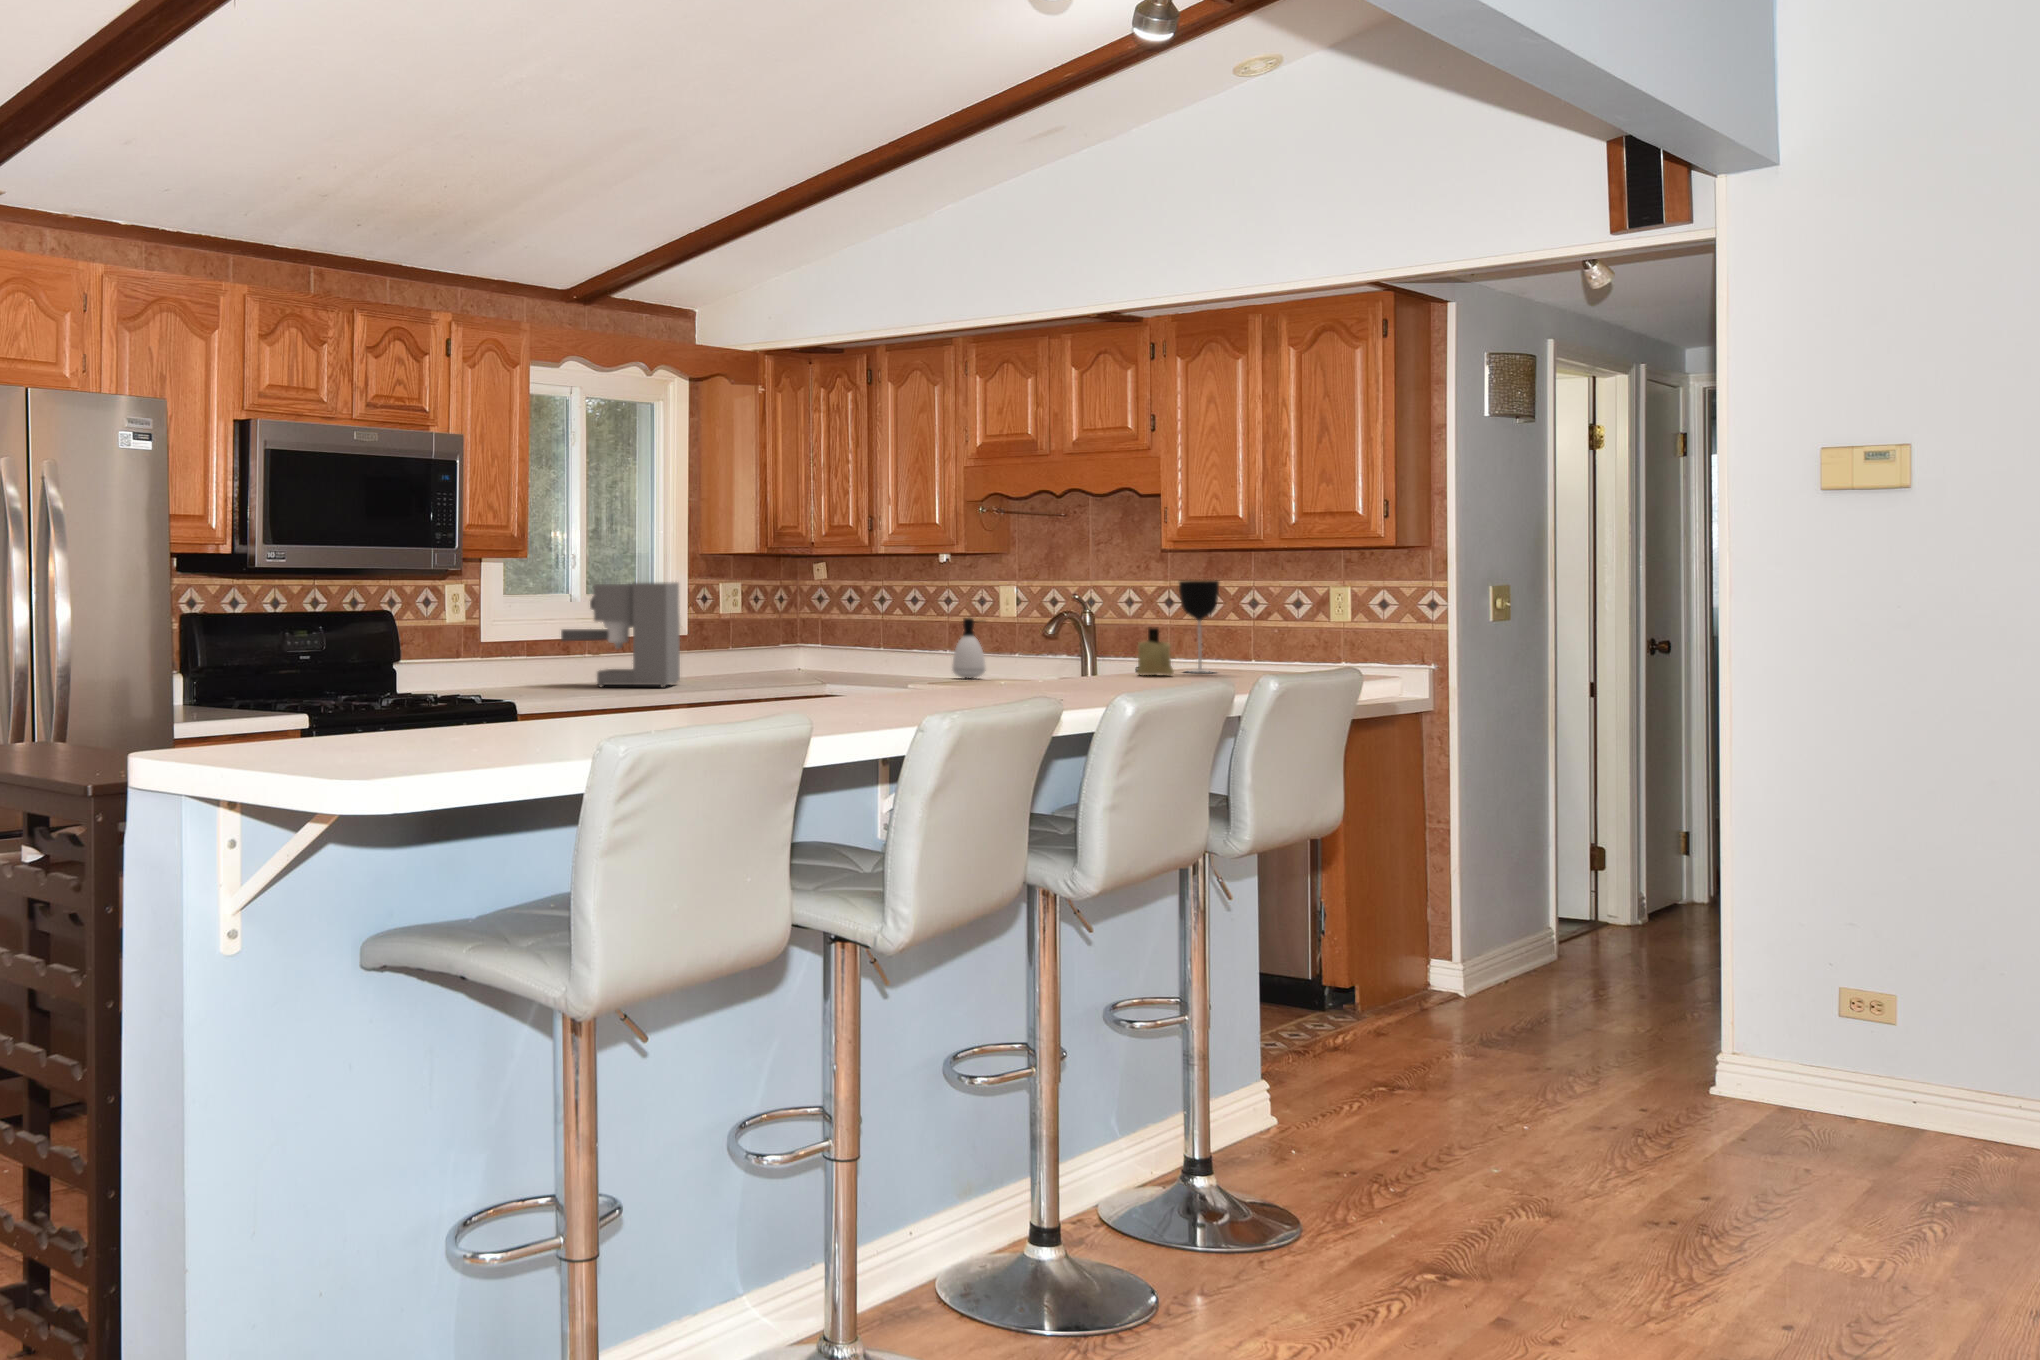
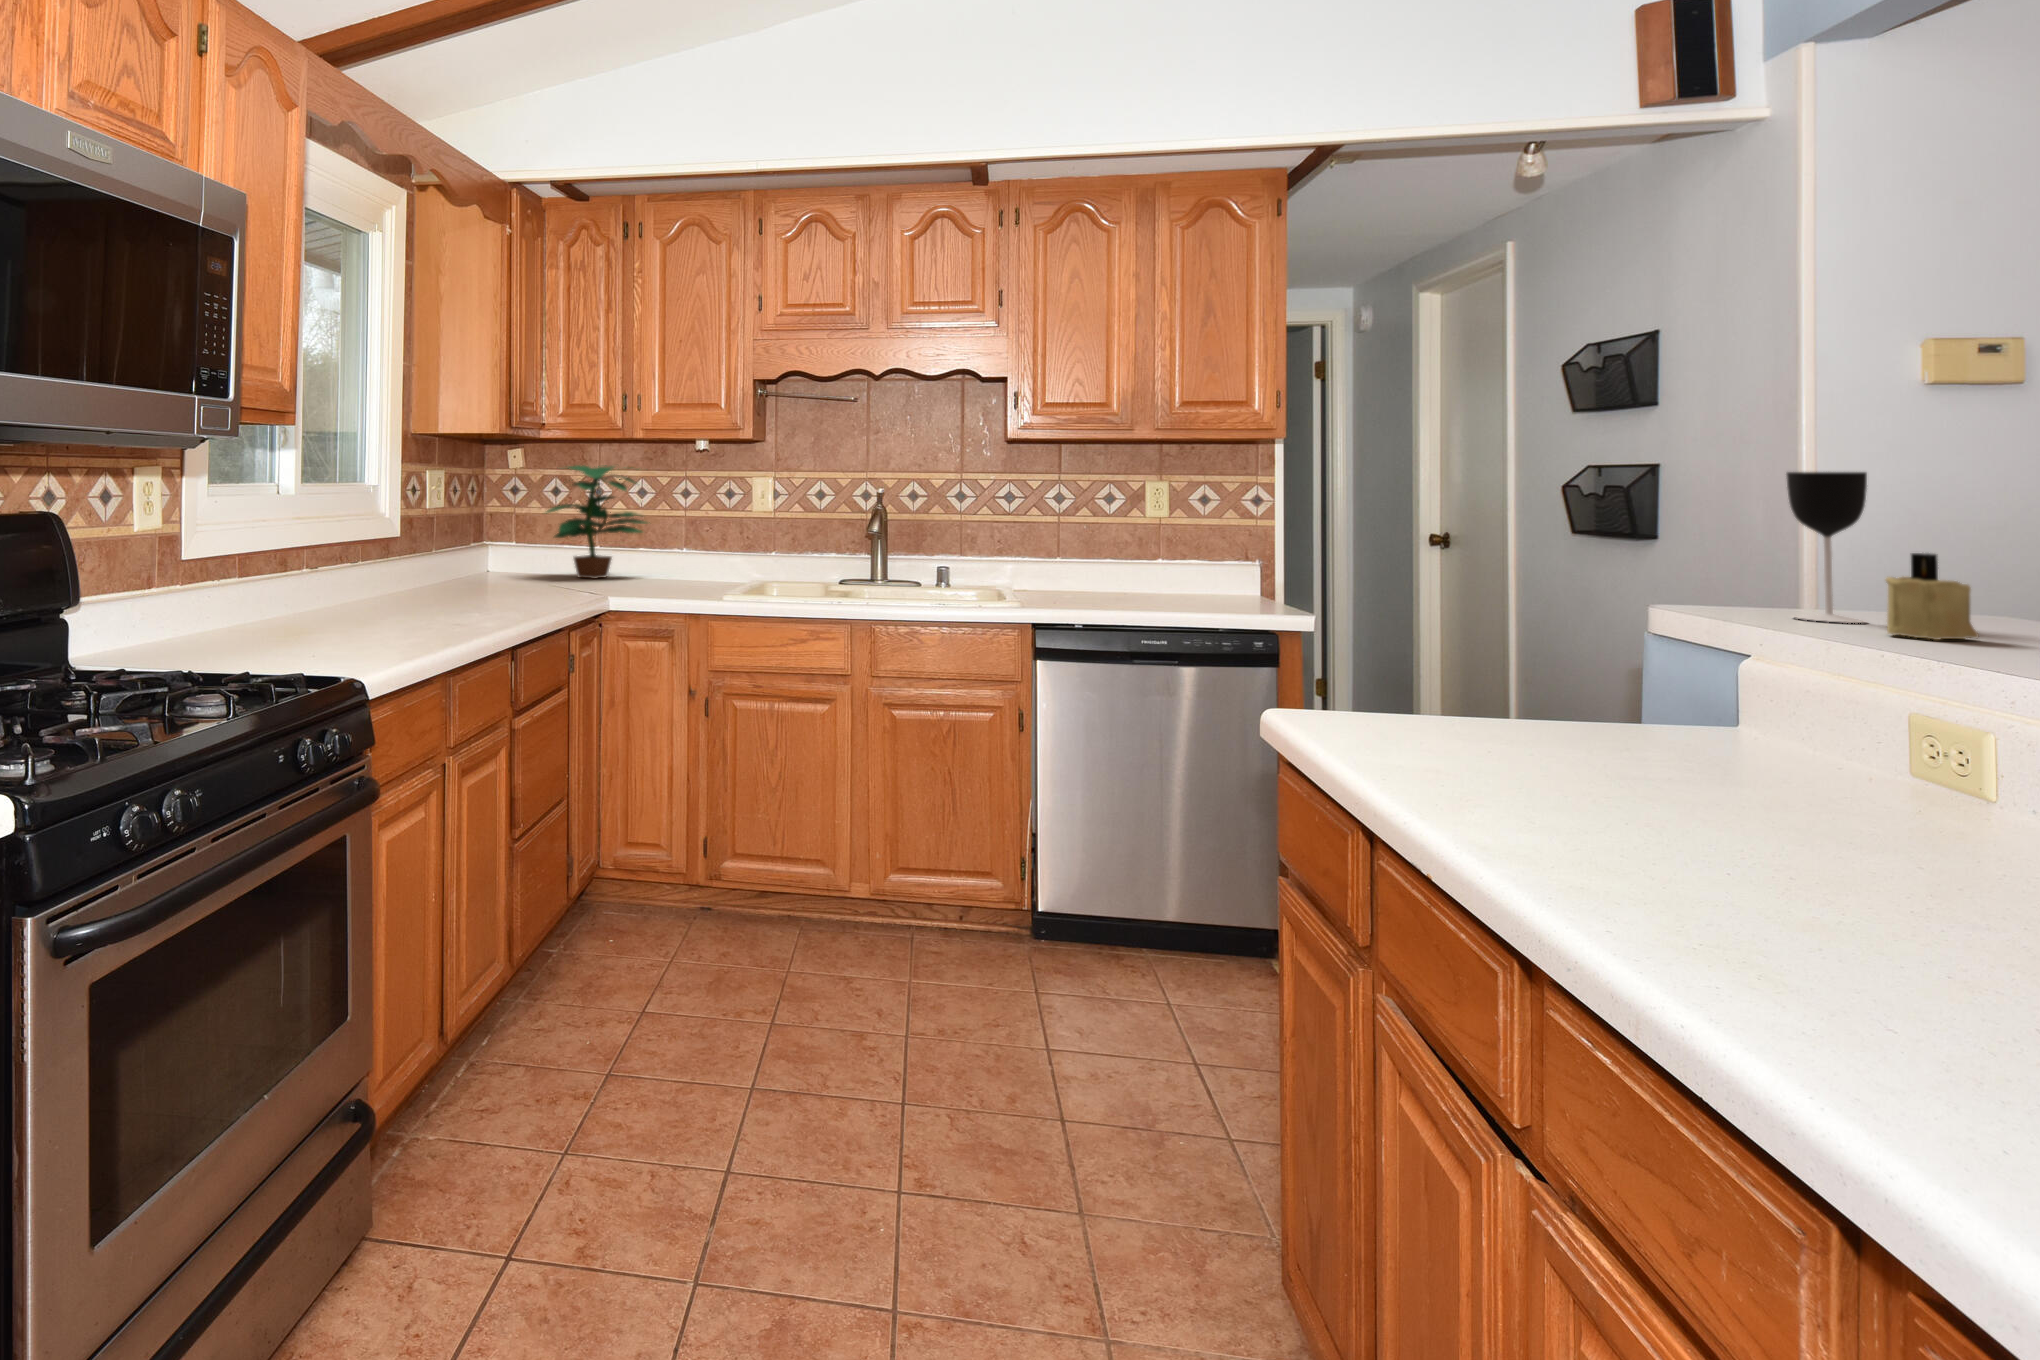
potted plant: none [826,576,931,675] -> present [546,465,646,578]
coffee maker: present [561,582,680,687] -> none [300,468,478,624]
soap dispenser: present [953,618,985,678] -> none [700,512,738,581]

